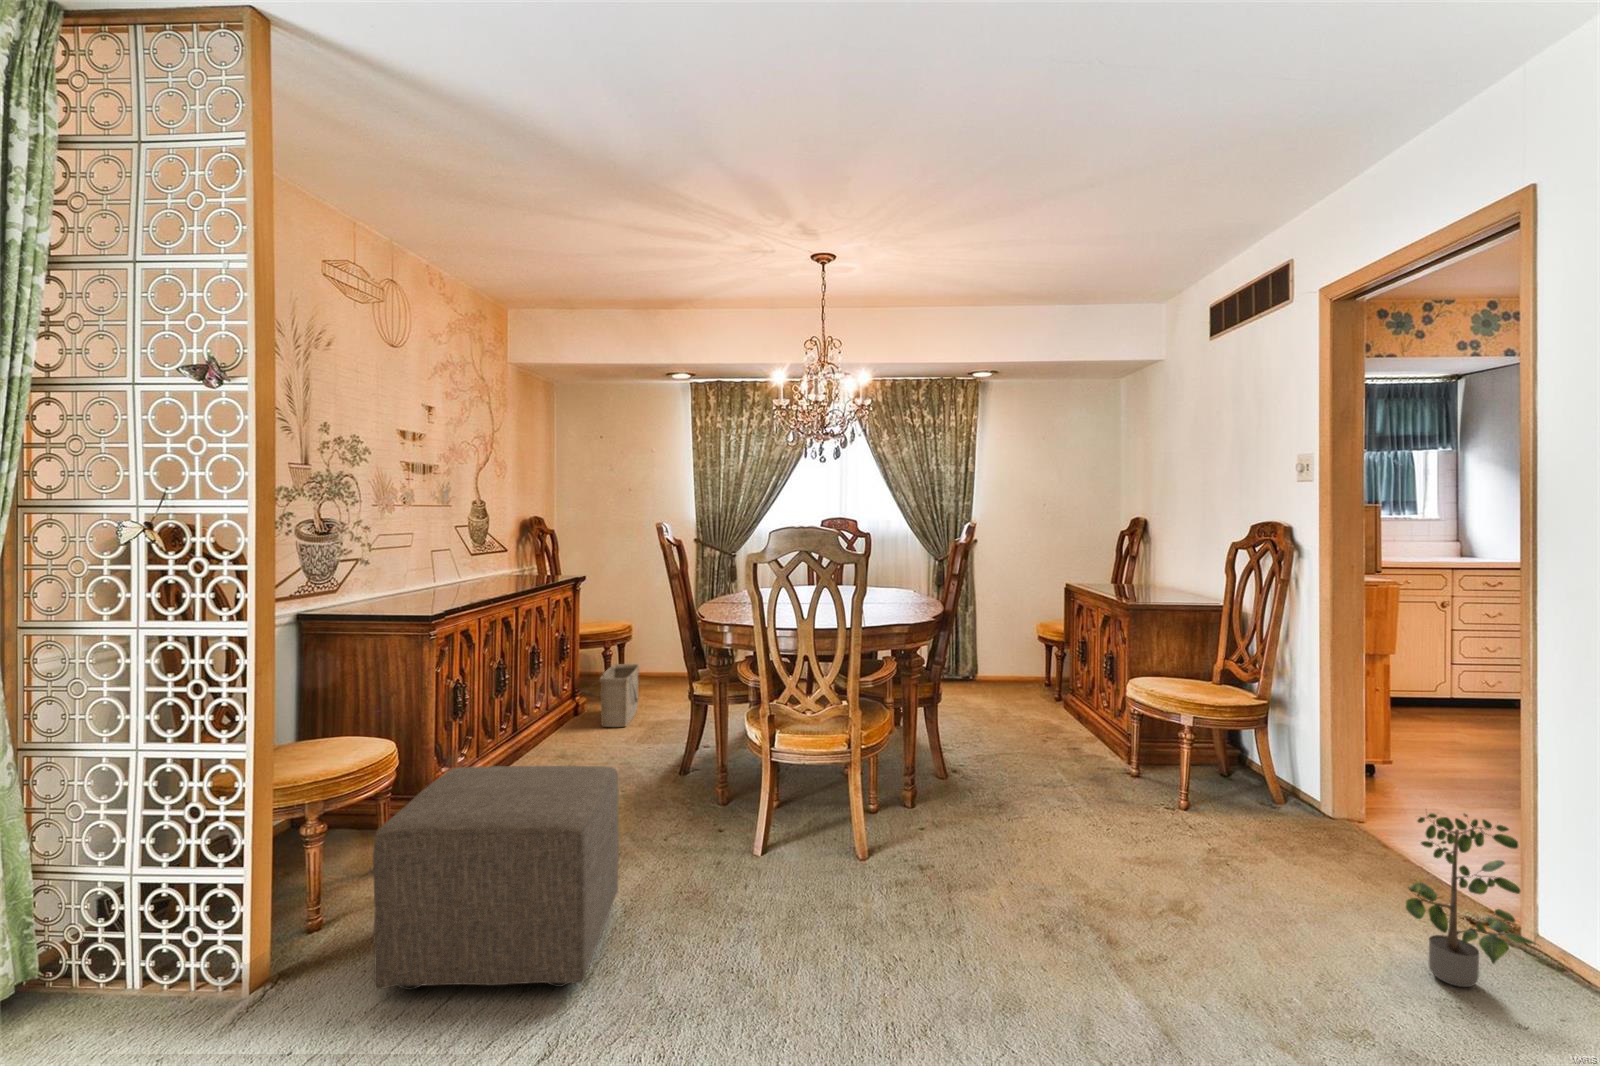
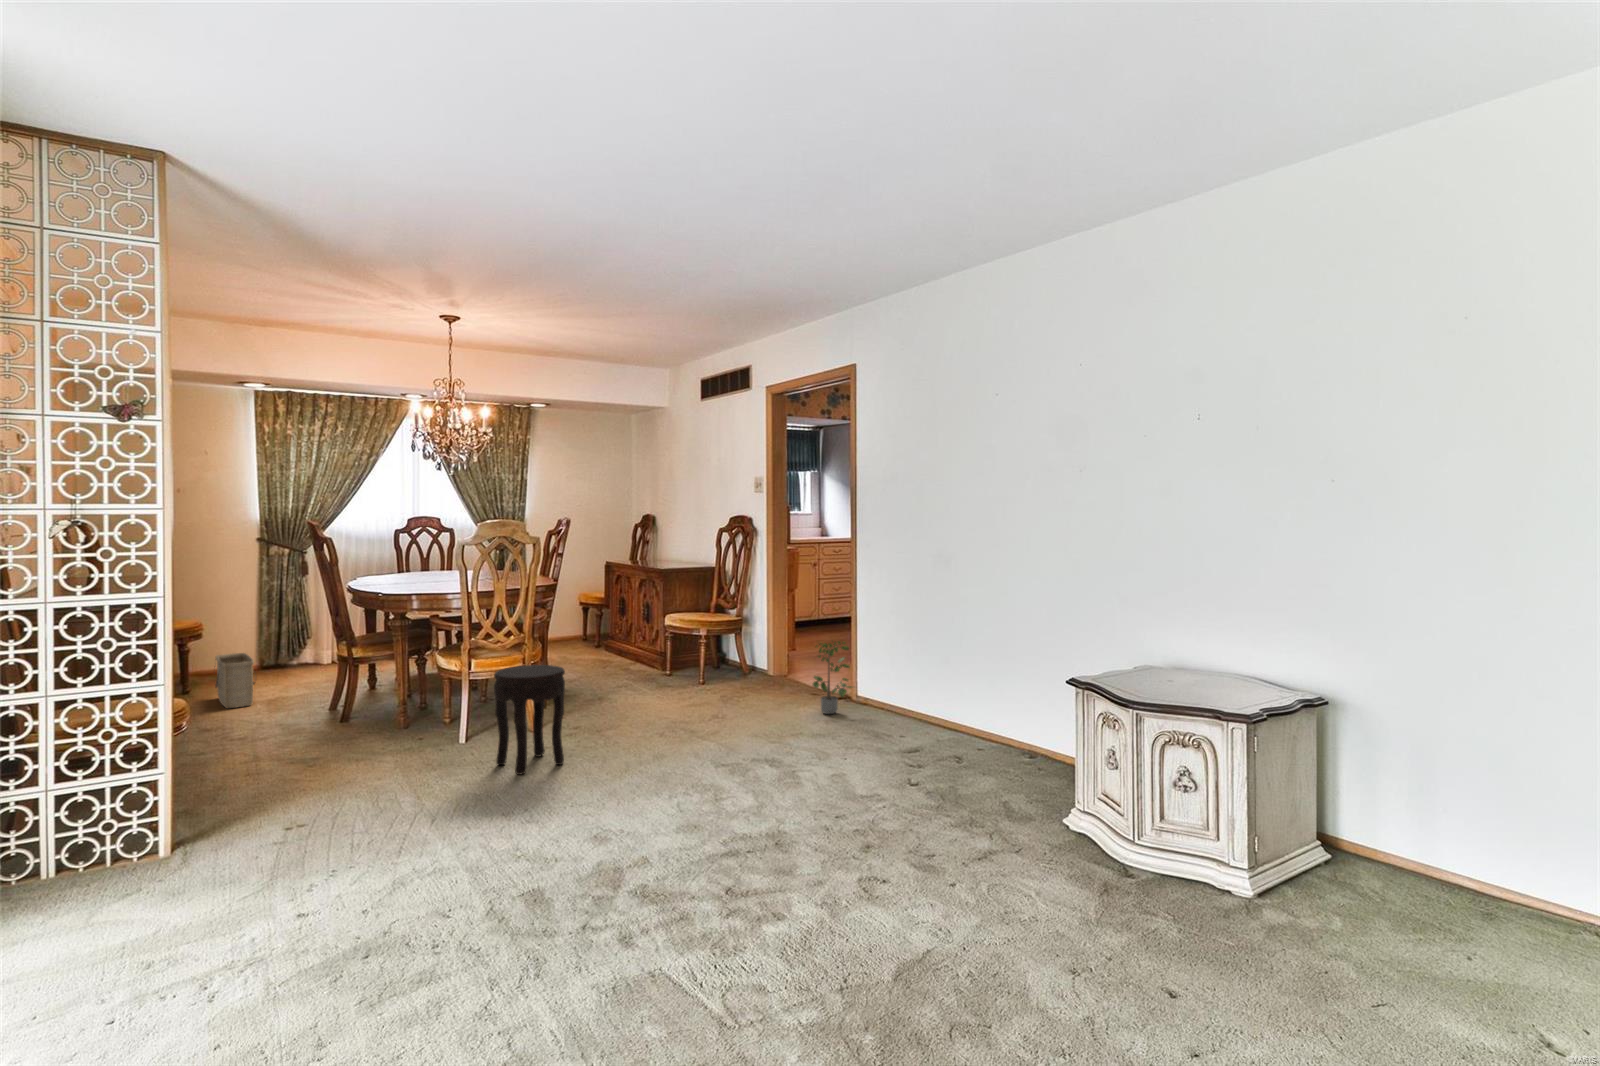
ottoman: present [373,766,619,990] -> none [273,682,438,824]
side table: none [722,768,838,972] -> present [494,665,565,775]

